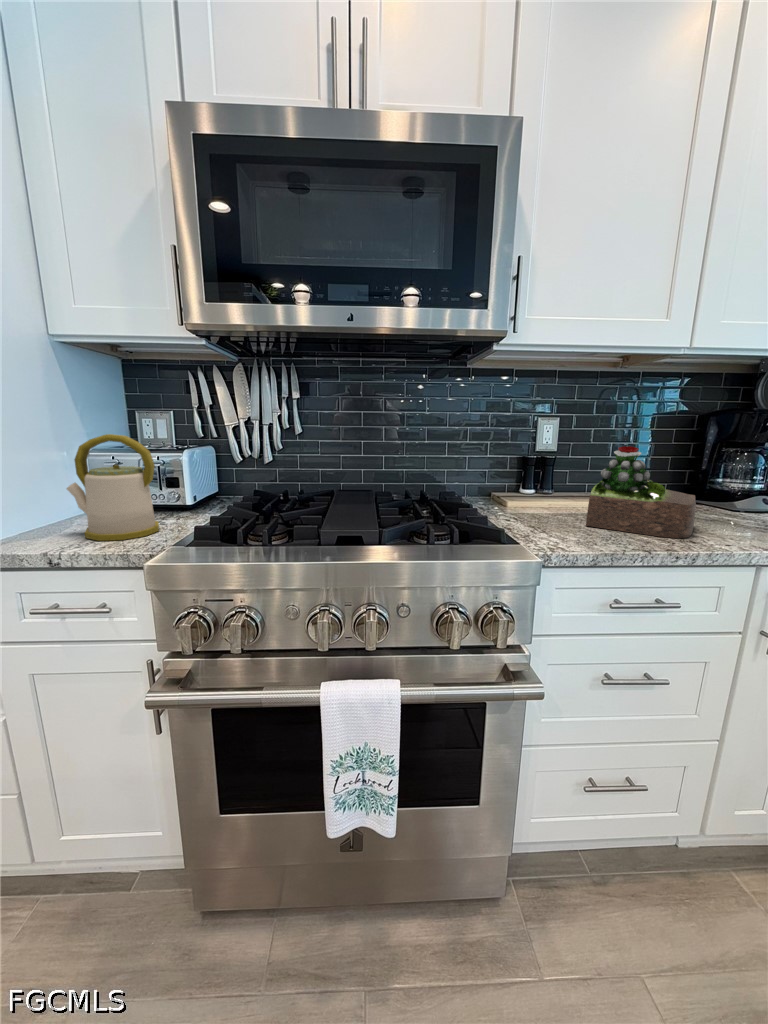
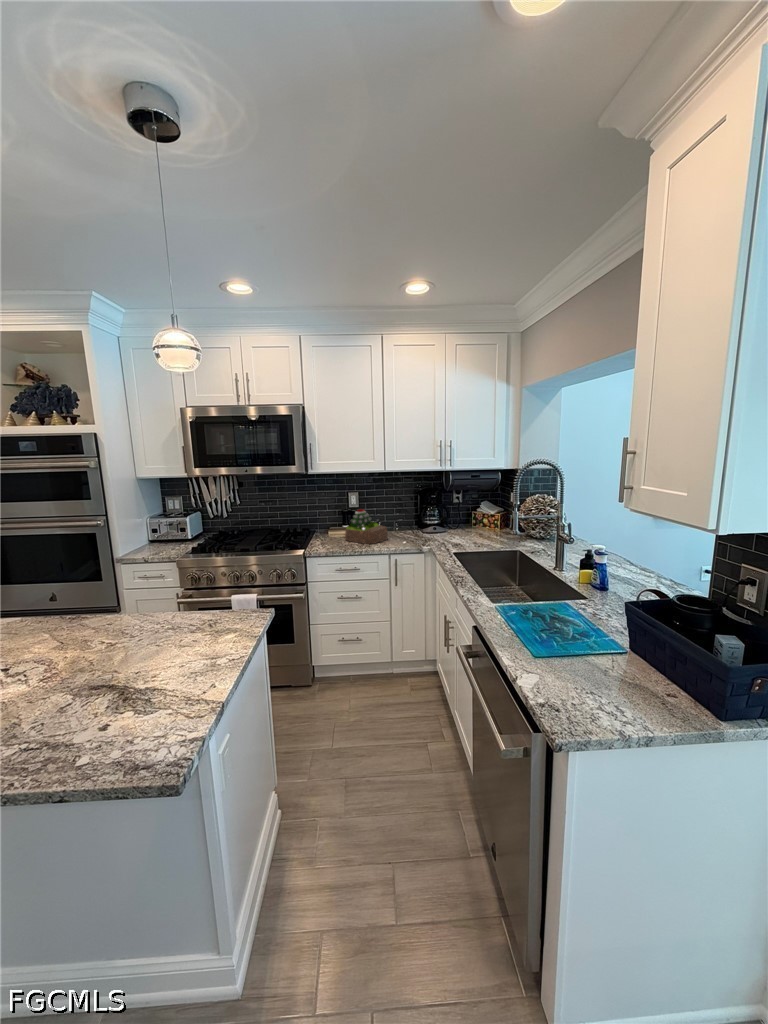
kettle: present [67,434,159,541] -> none [146,515,179,553]

